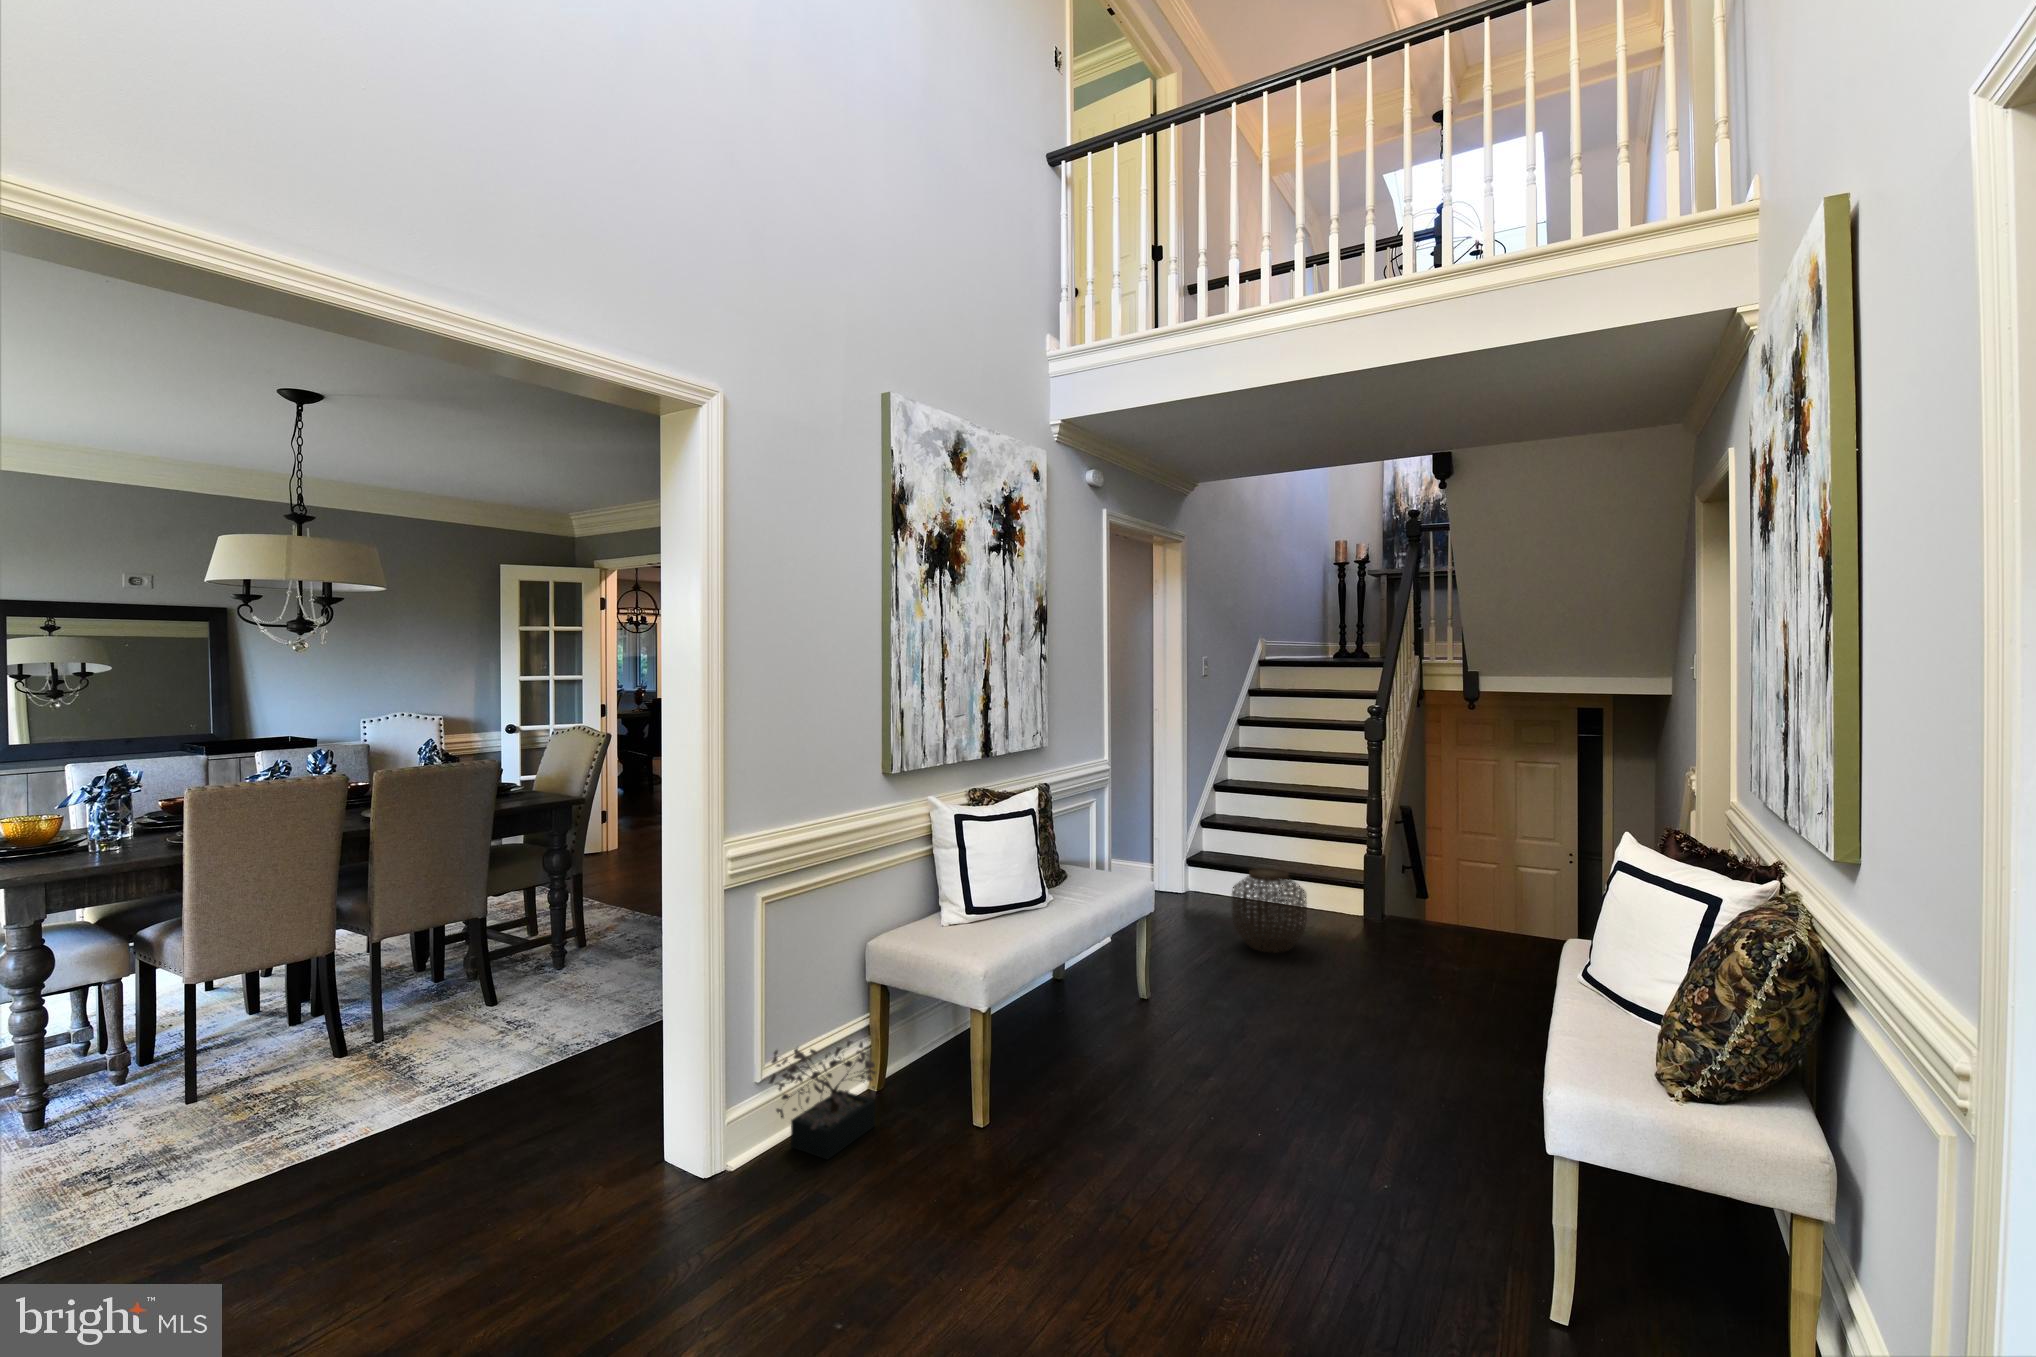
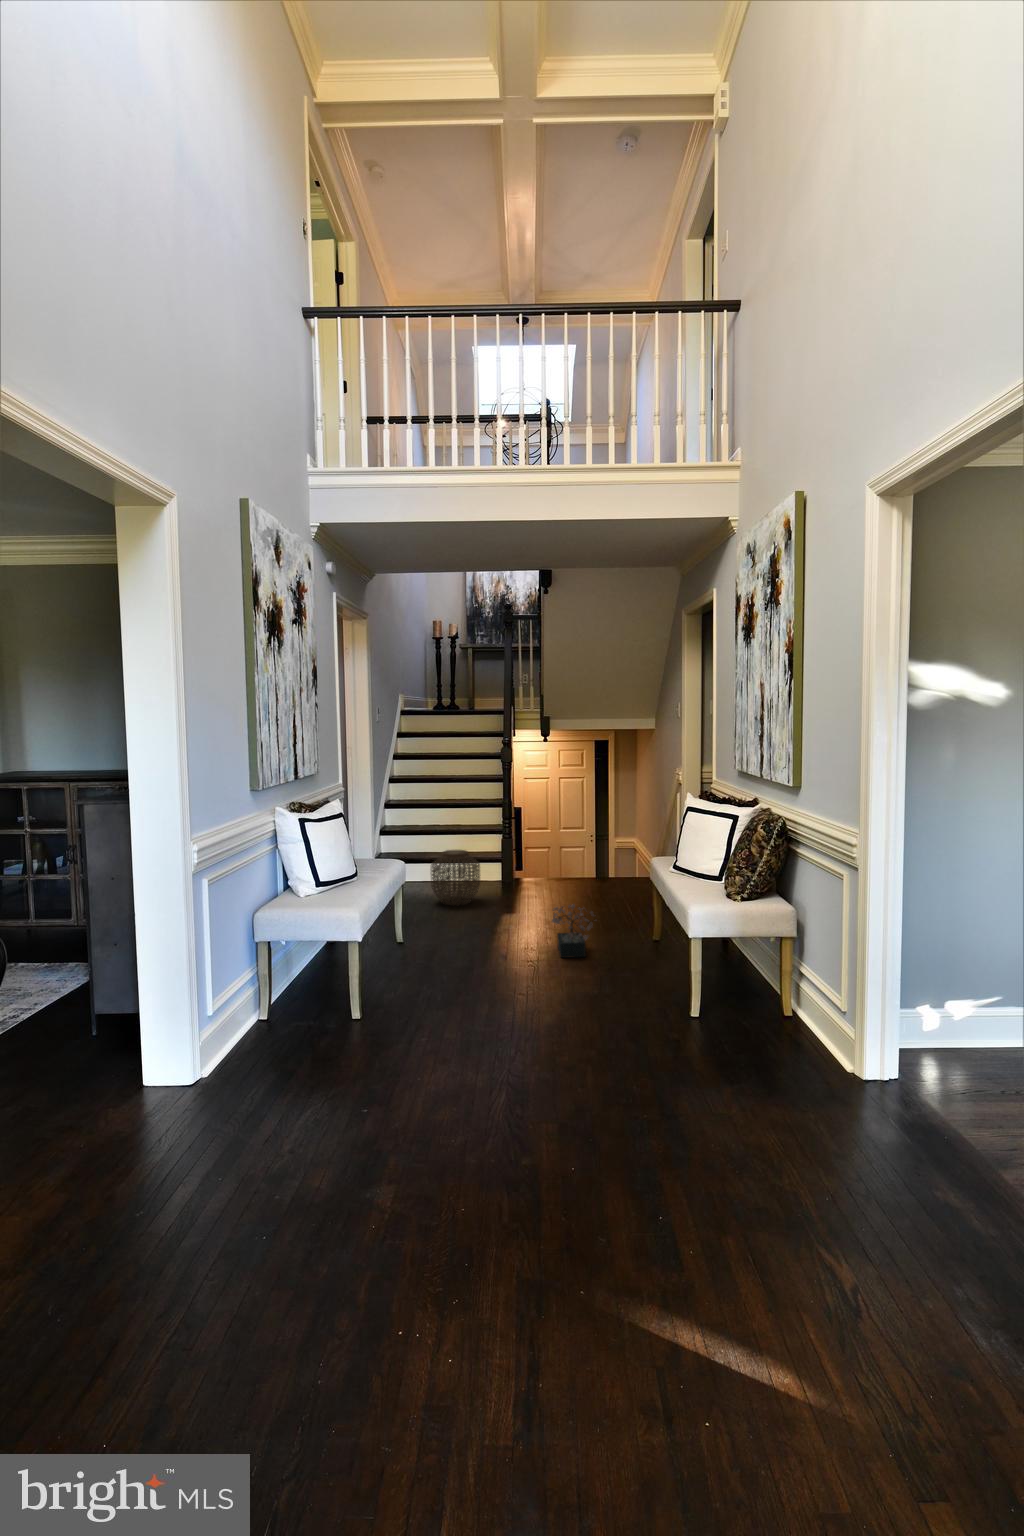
decorative plant: present [769,1041,876,1159] -> present [552,904,594,958]

